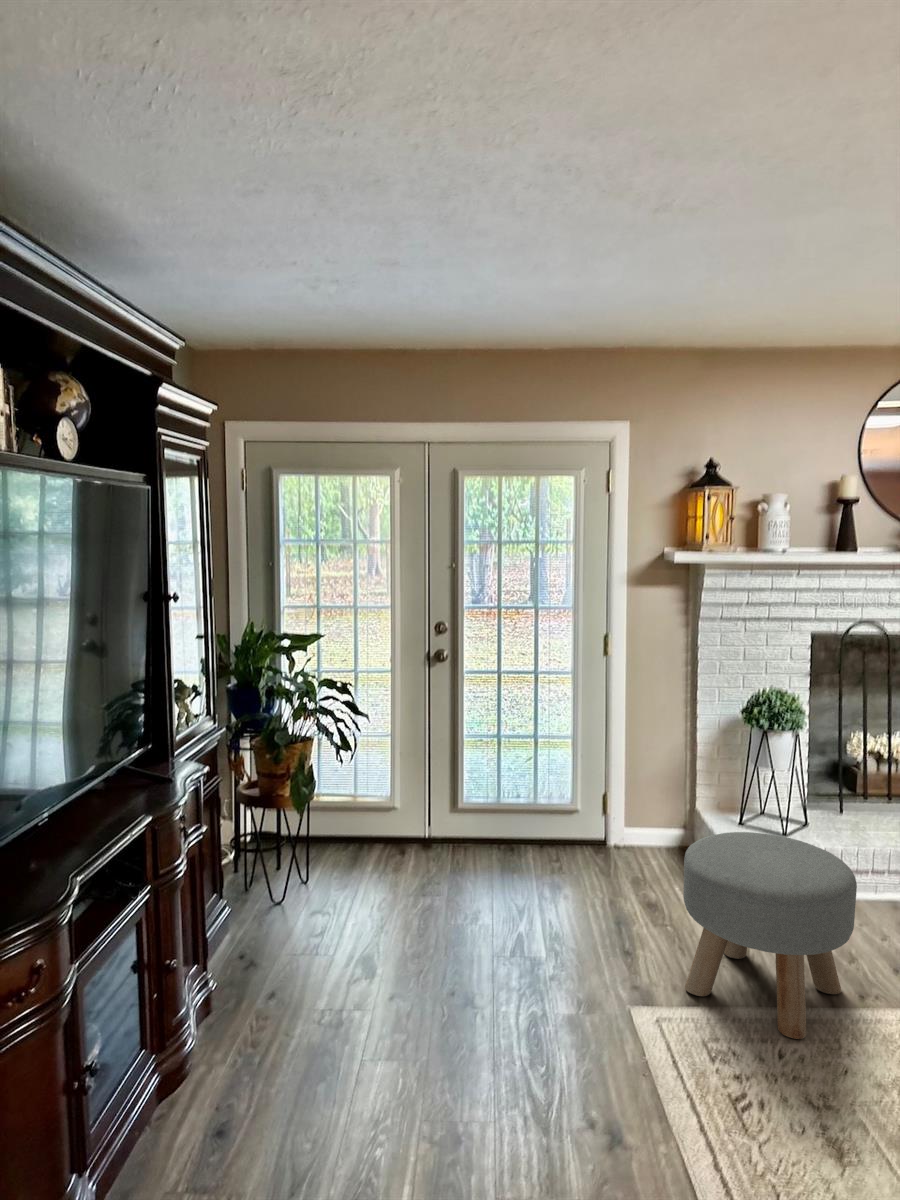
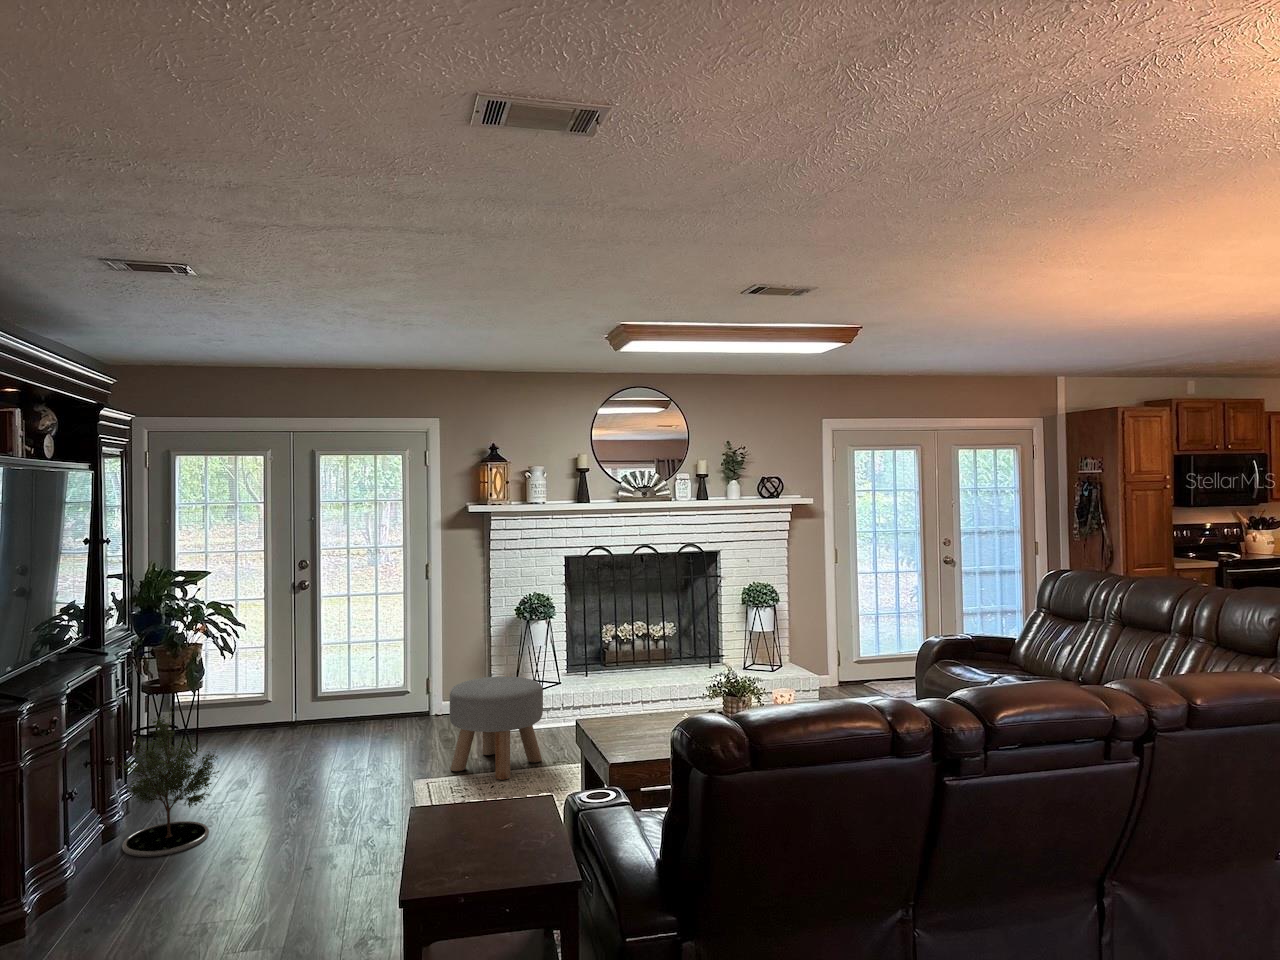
potted tree: none [166,891,333,1165] -> present [118,708,219,857]

